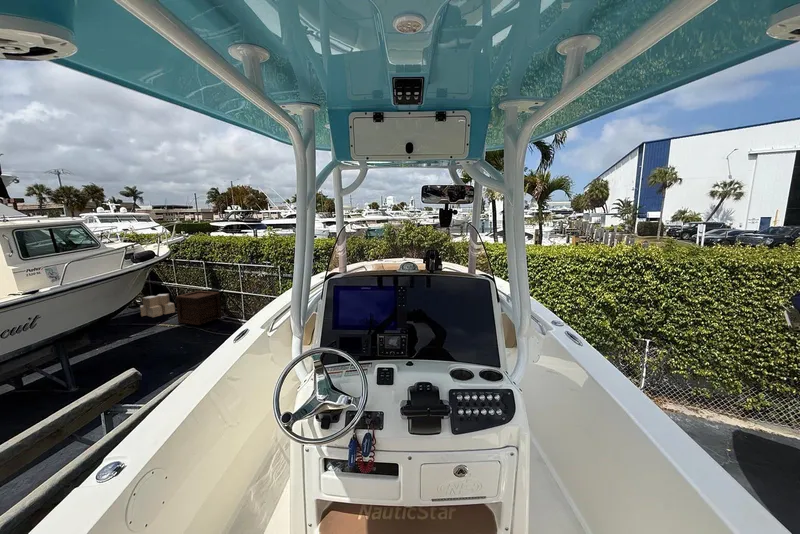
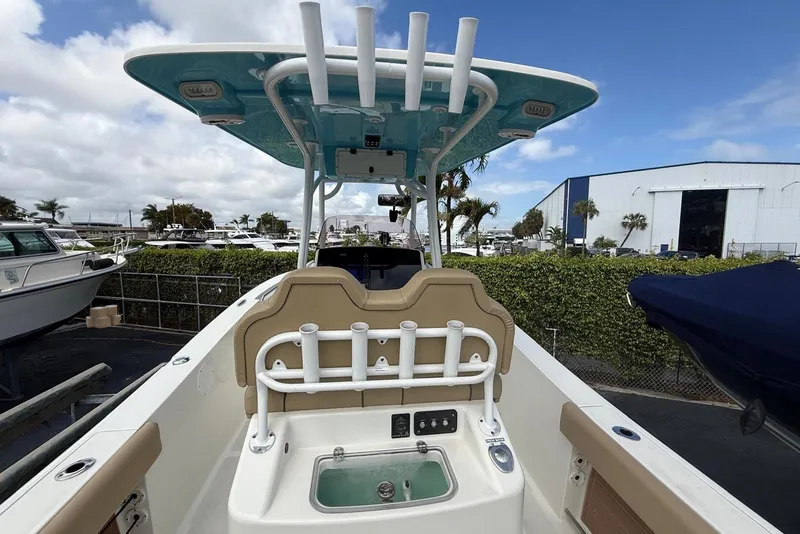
wooden crate: present [176,291,222,325] -> none [130,301,176,334]

